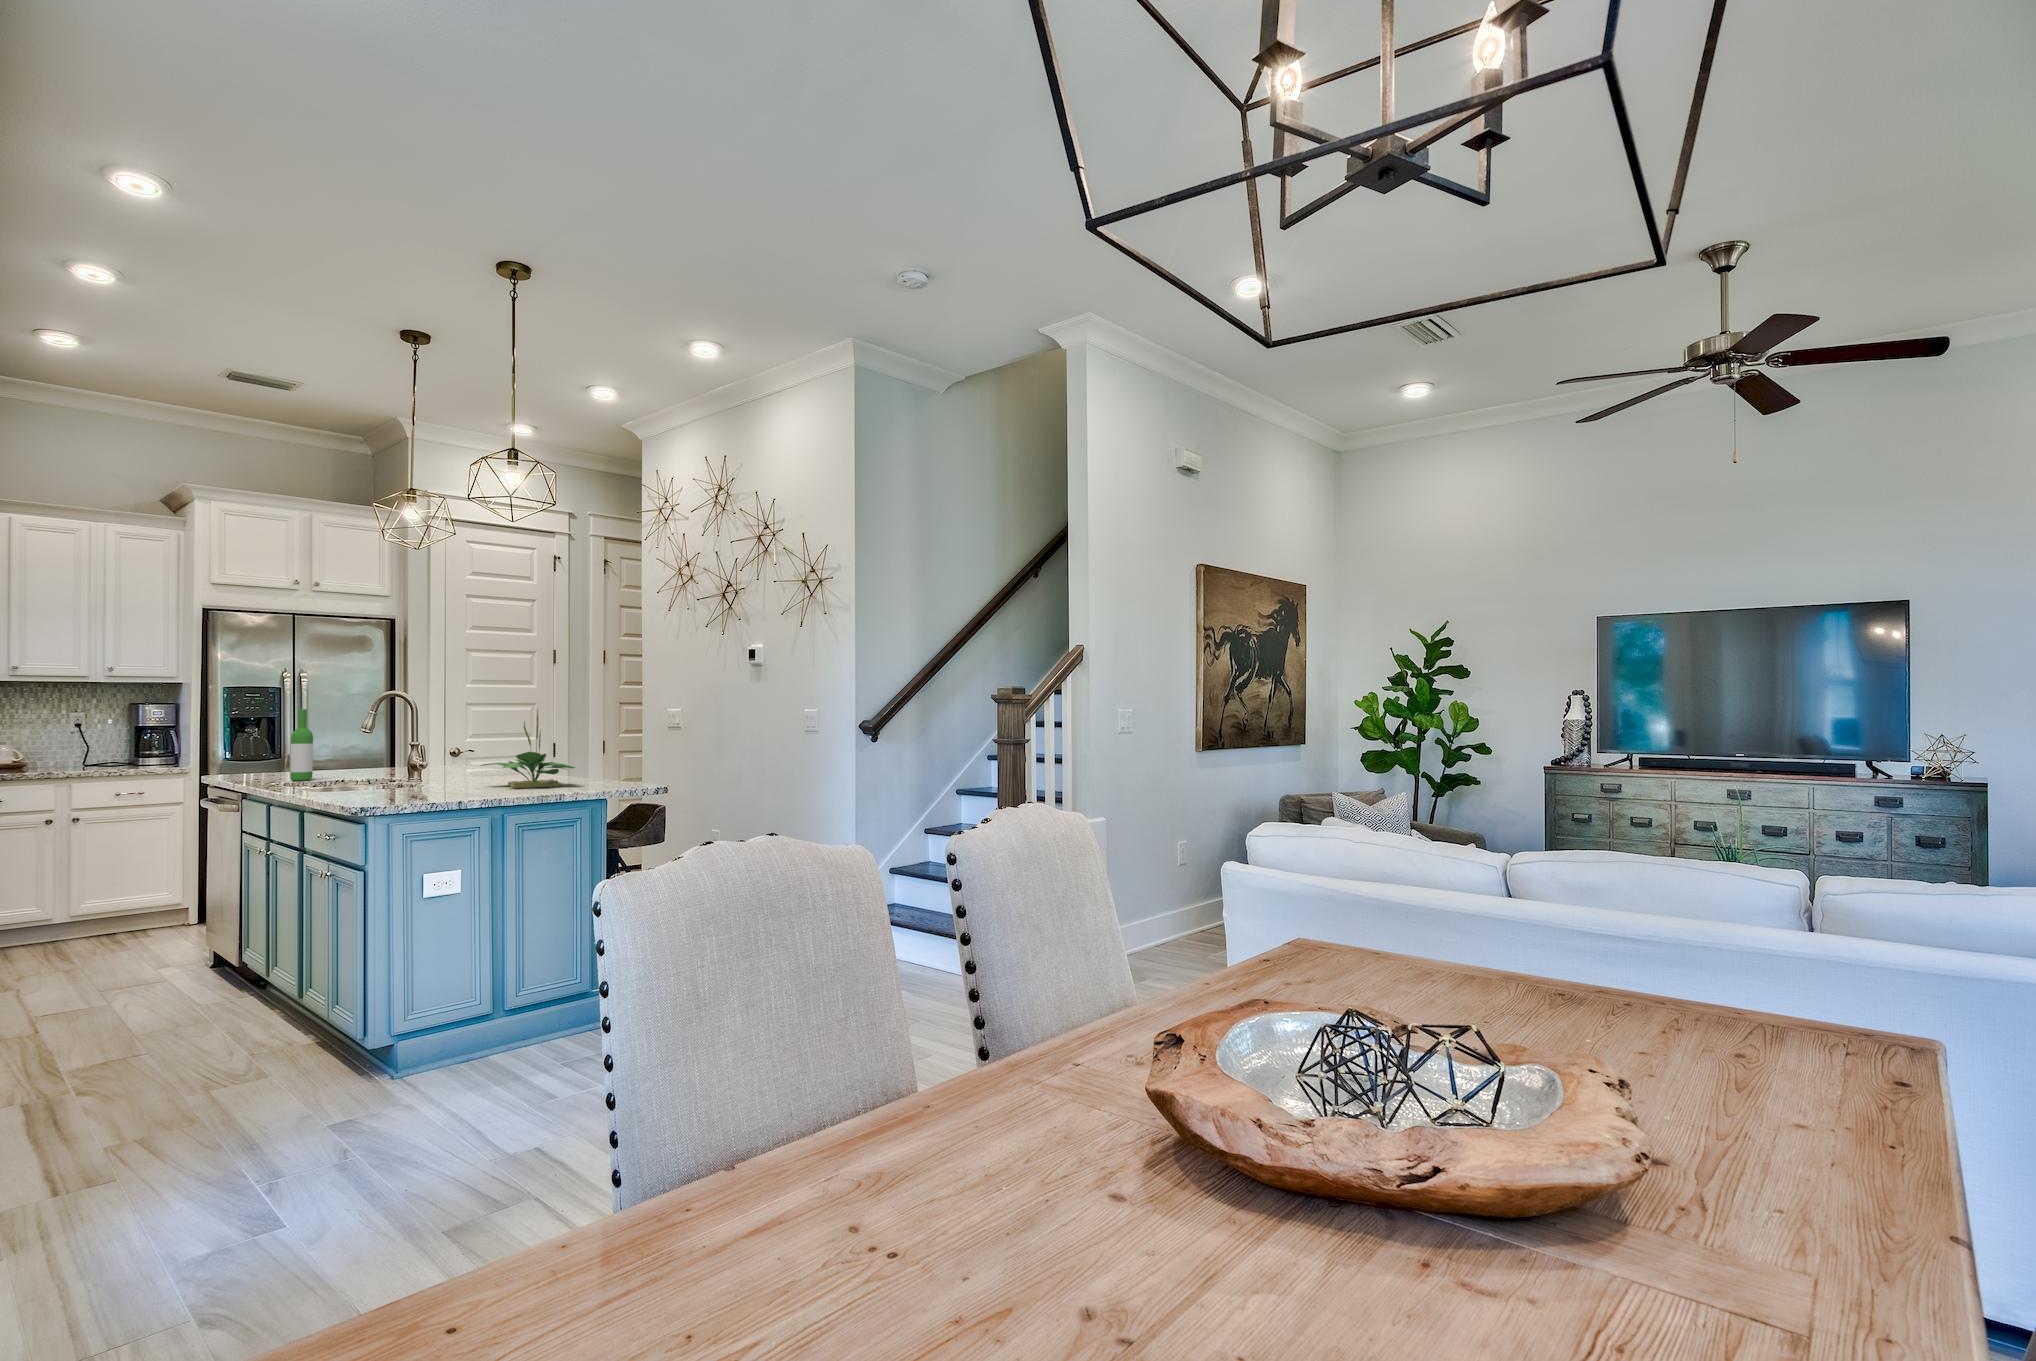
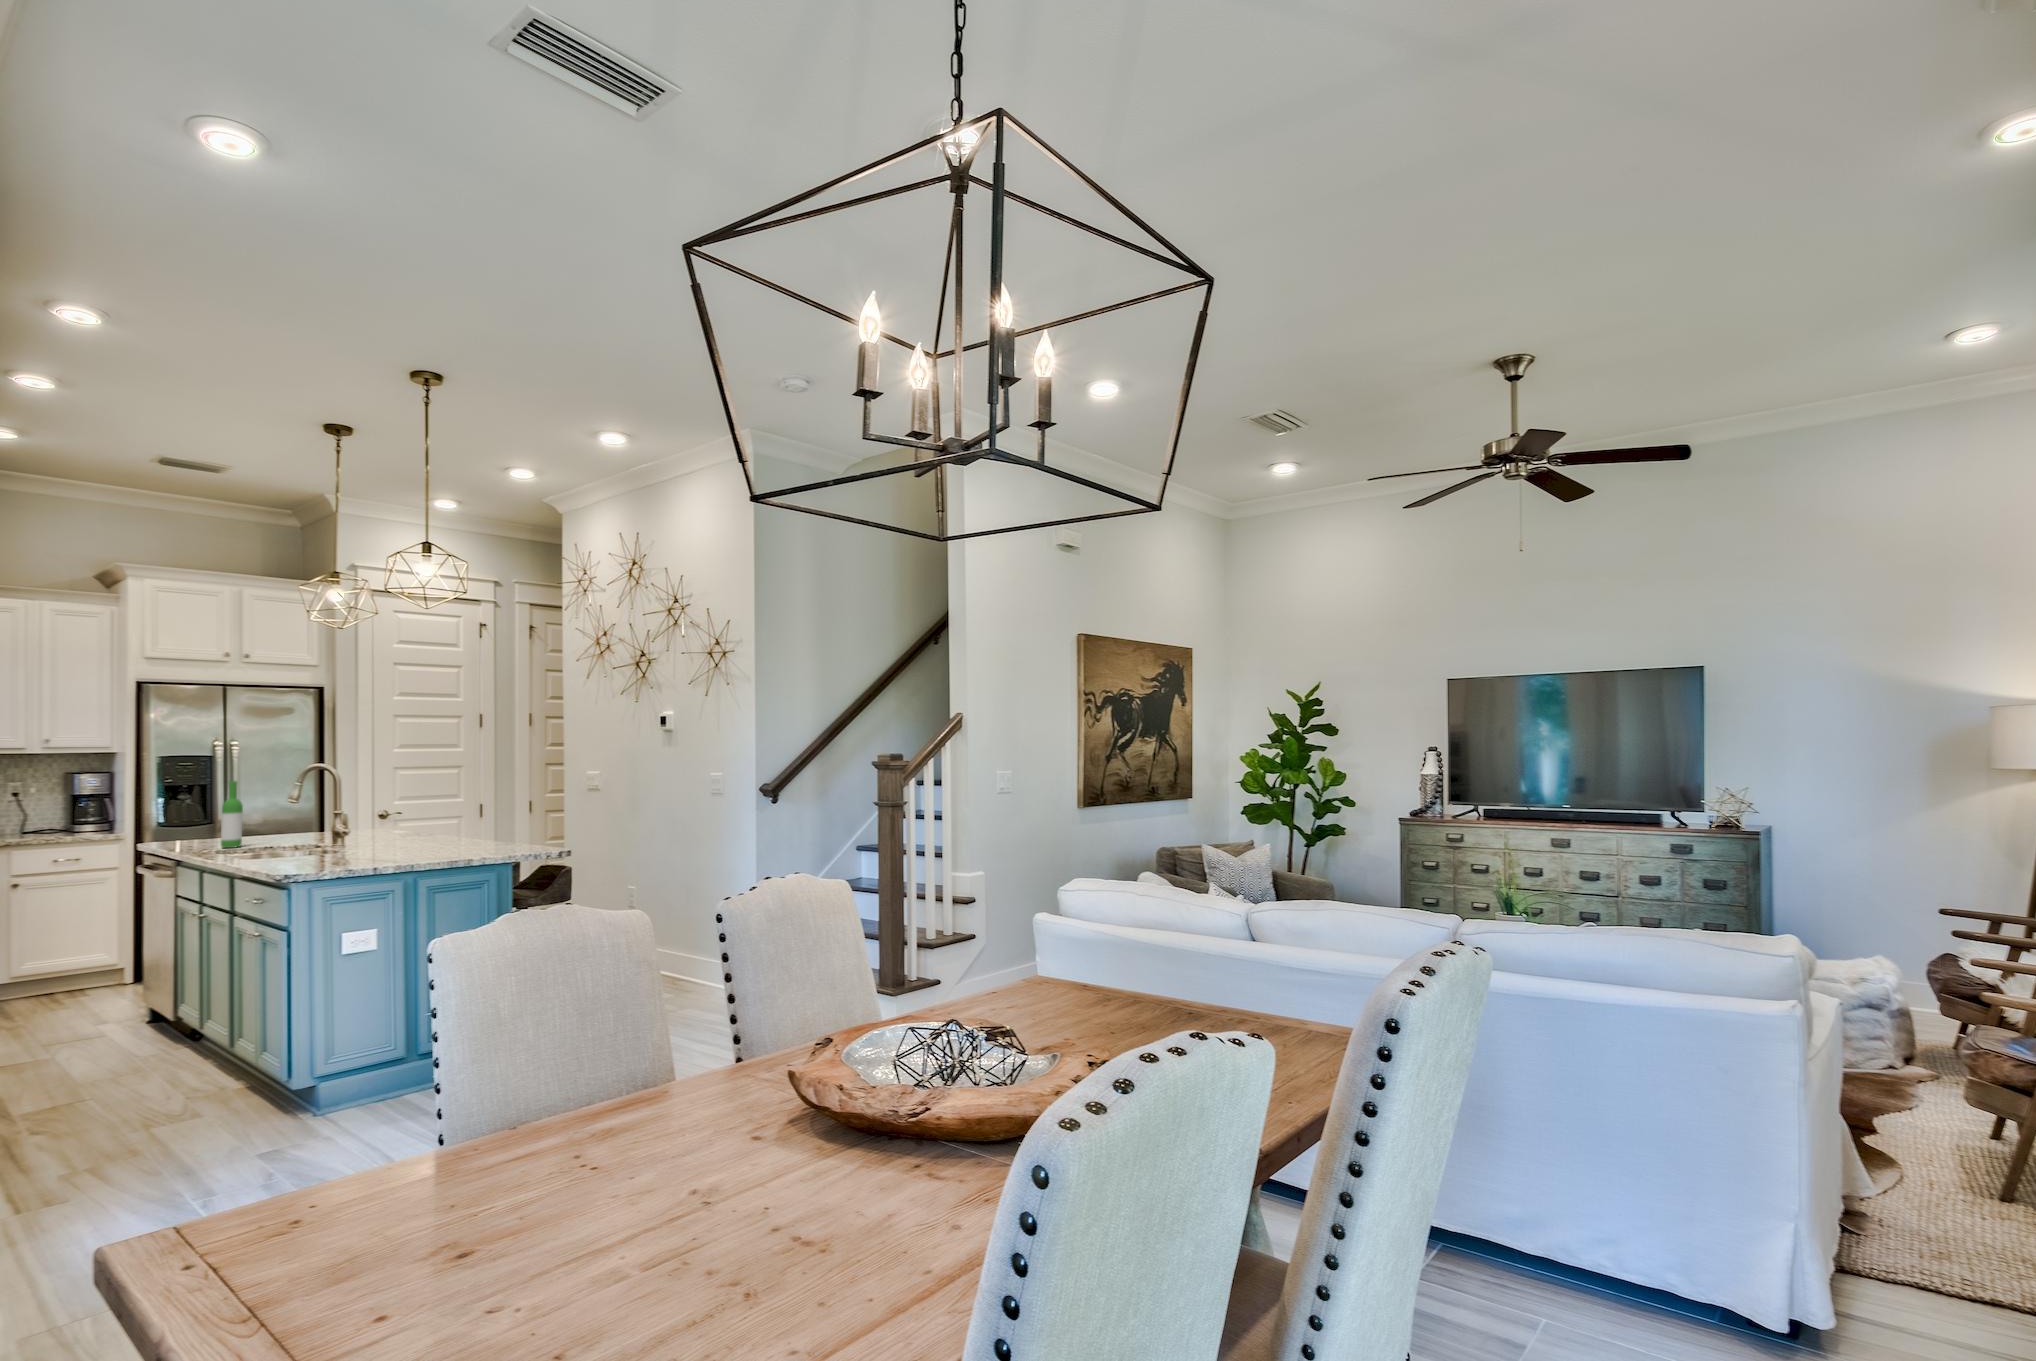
potted plant: present [481,709,575,788] -> none [396,780,485,854]

